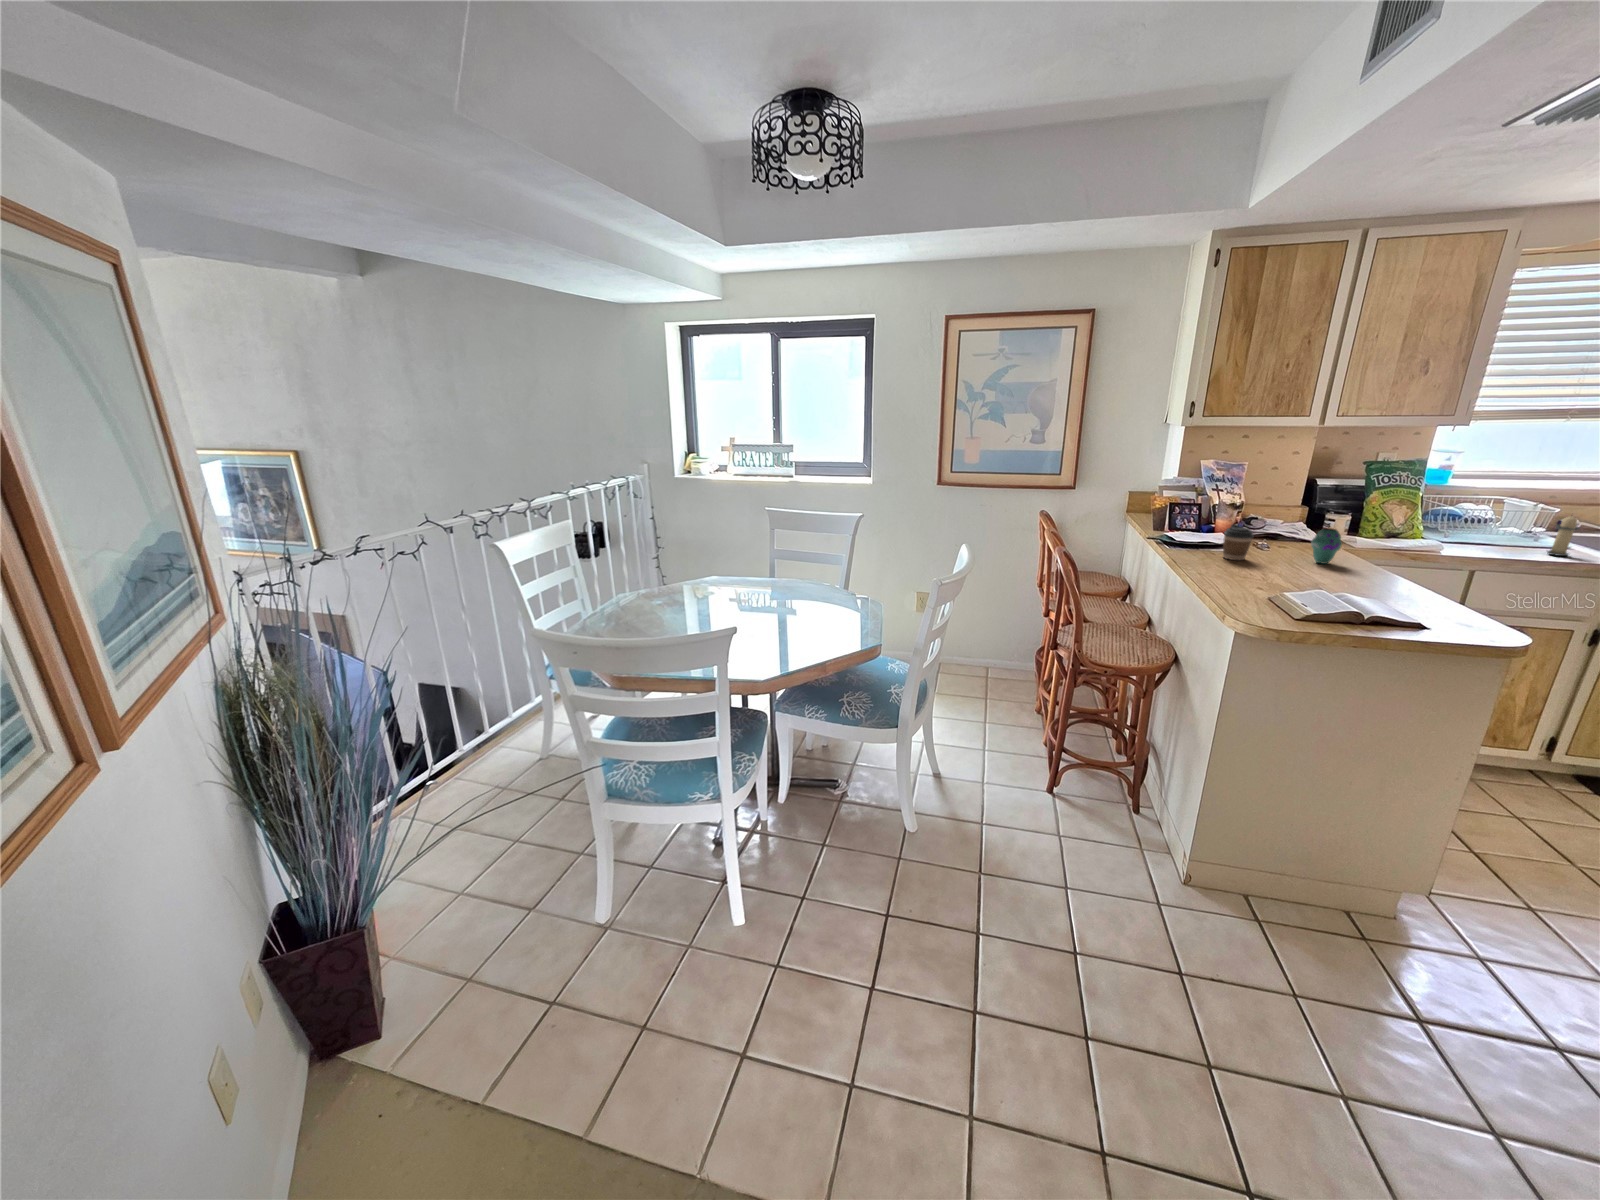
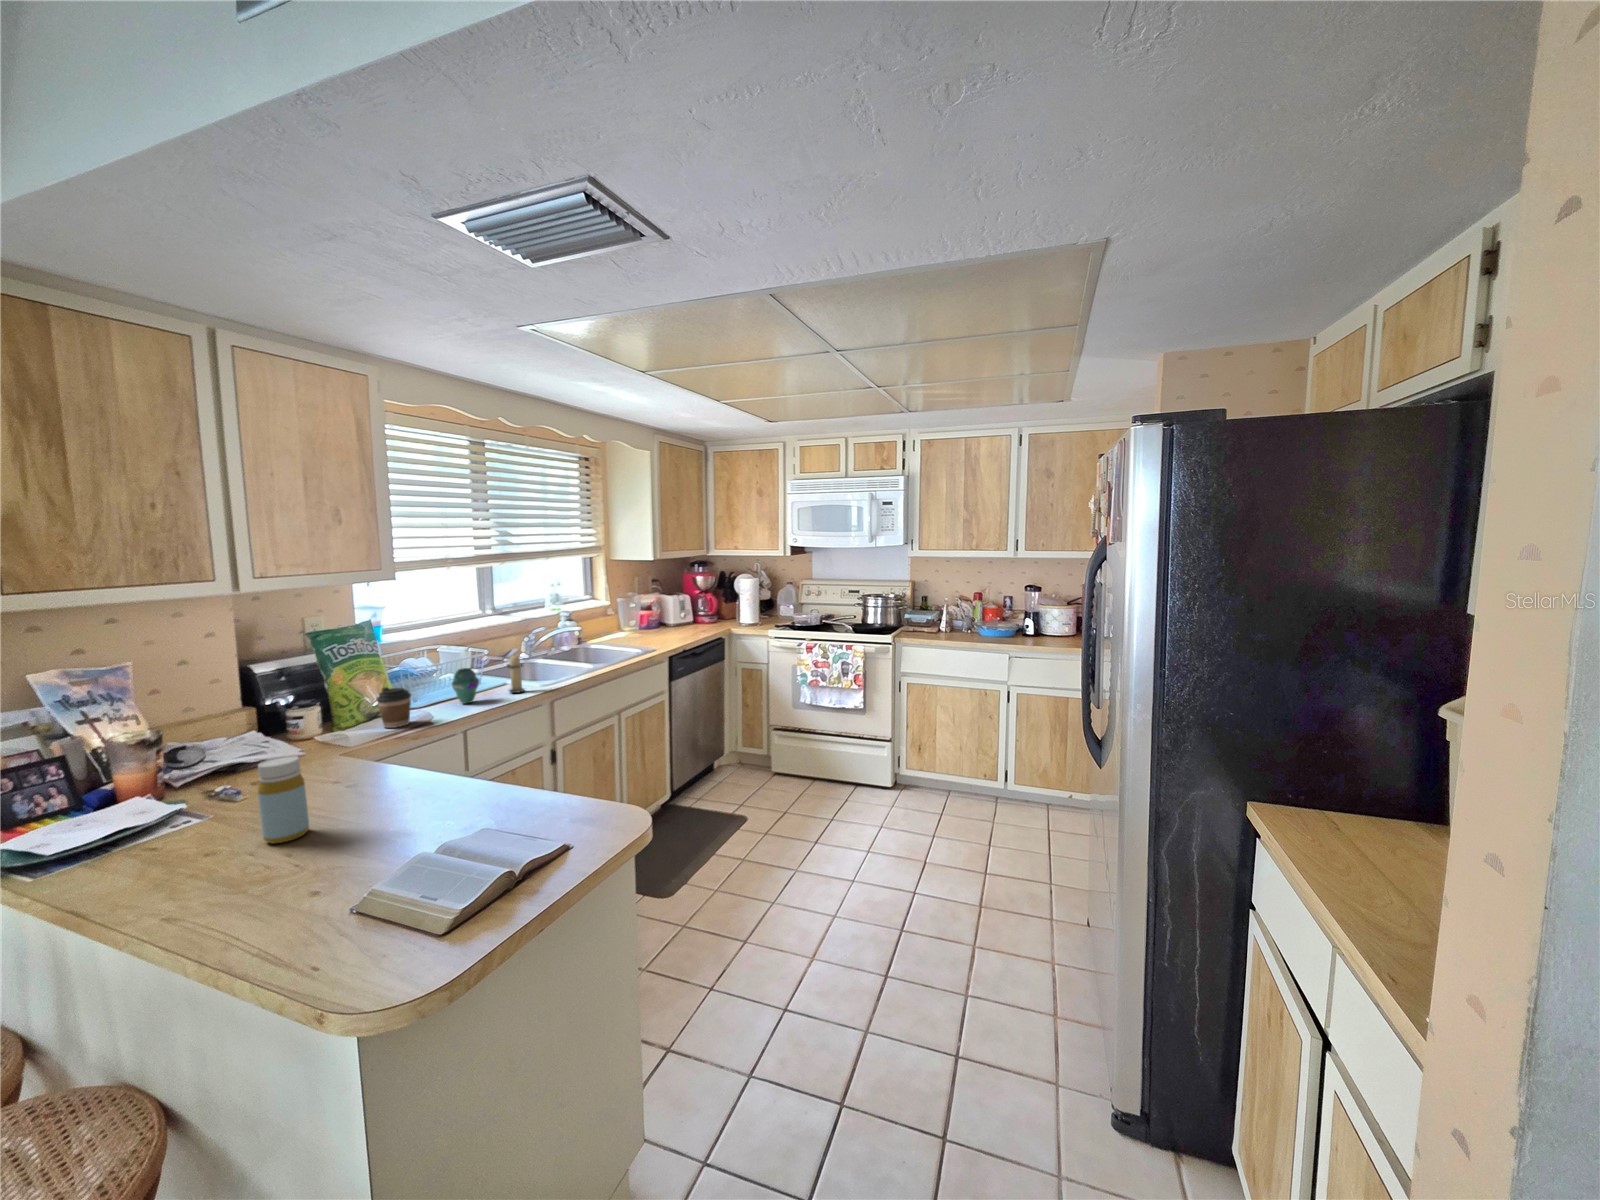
coffee cup: present [1223,524,1254,560] -> present [377,687,411,728]
bottle: none [1261,528,1295,577] -> present [258,756,309,843]
vase: present [1311,528,1342,564] -> present [452,668,479,704]

